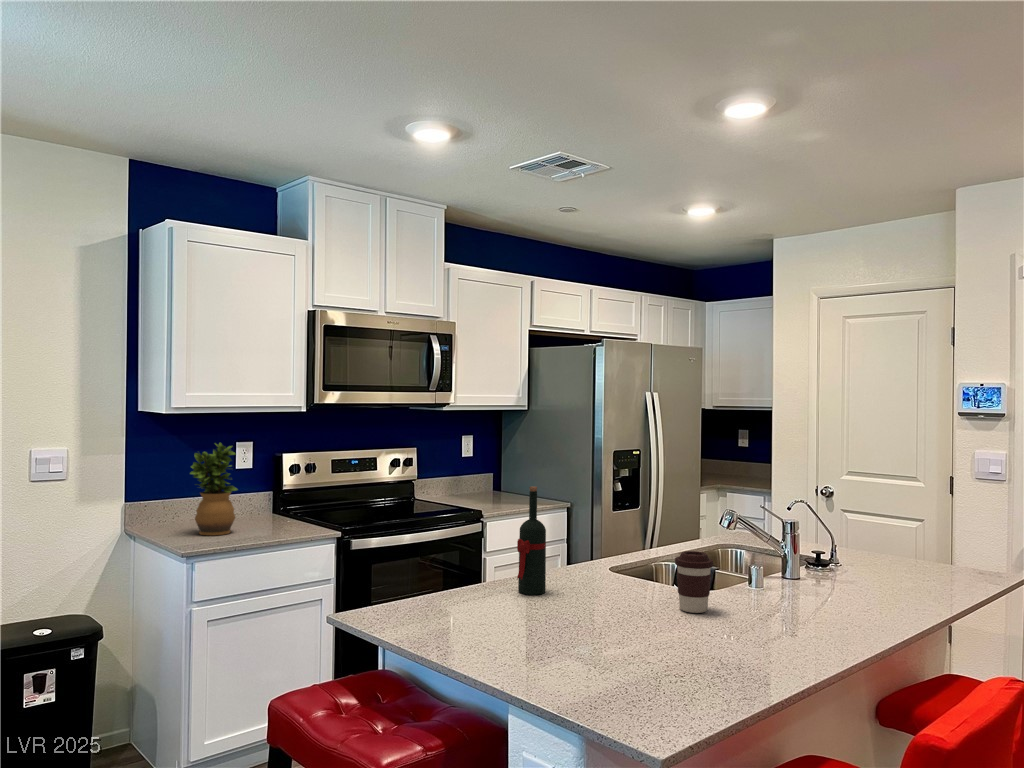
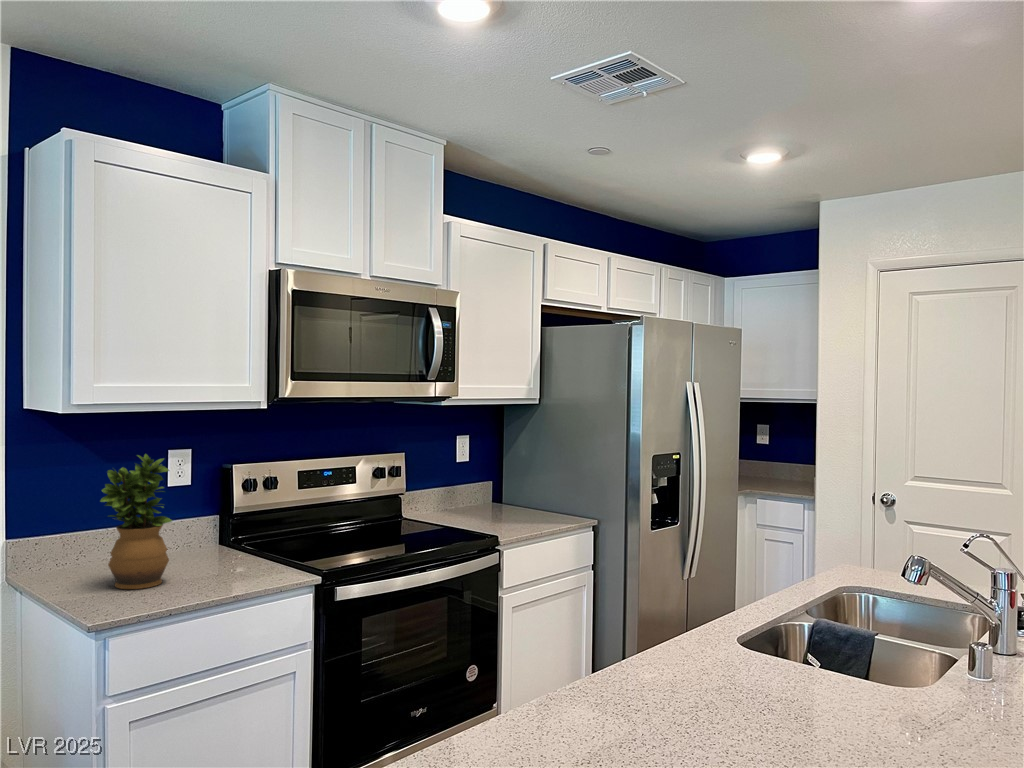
wine bottle: present [517,487,546,595] -> none [633,532,677,706]
coffee cup: present [675,551,713,613] -> none [901,638,968,742]

